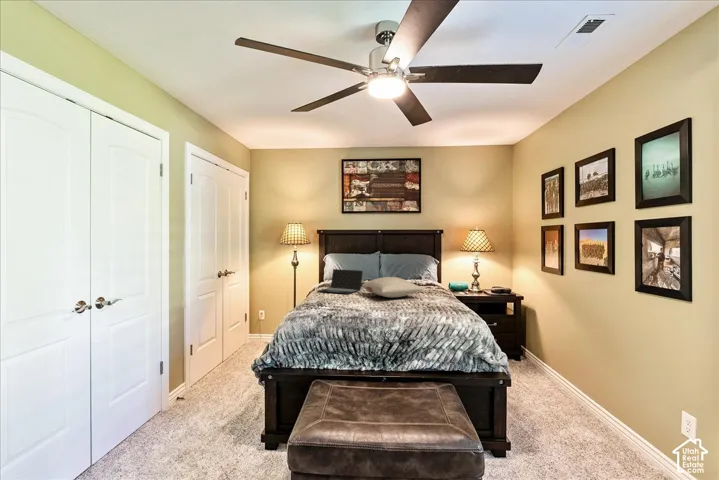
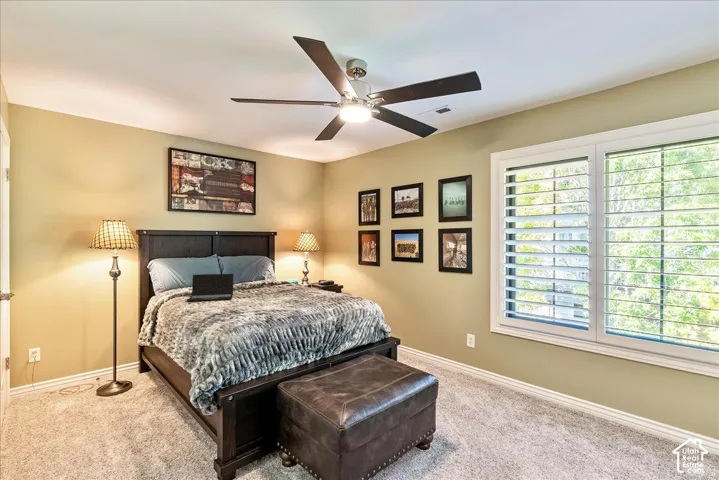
pillow: present [362,277,424,298] -> none [248,277,310,296]

